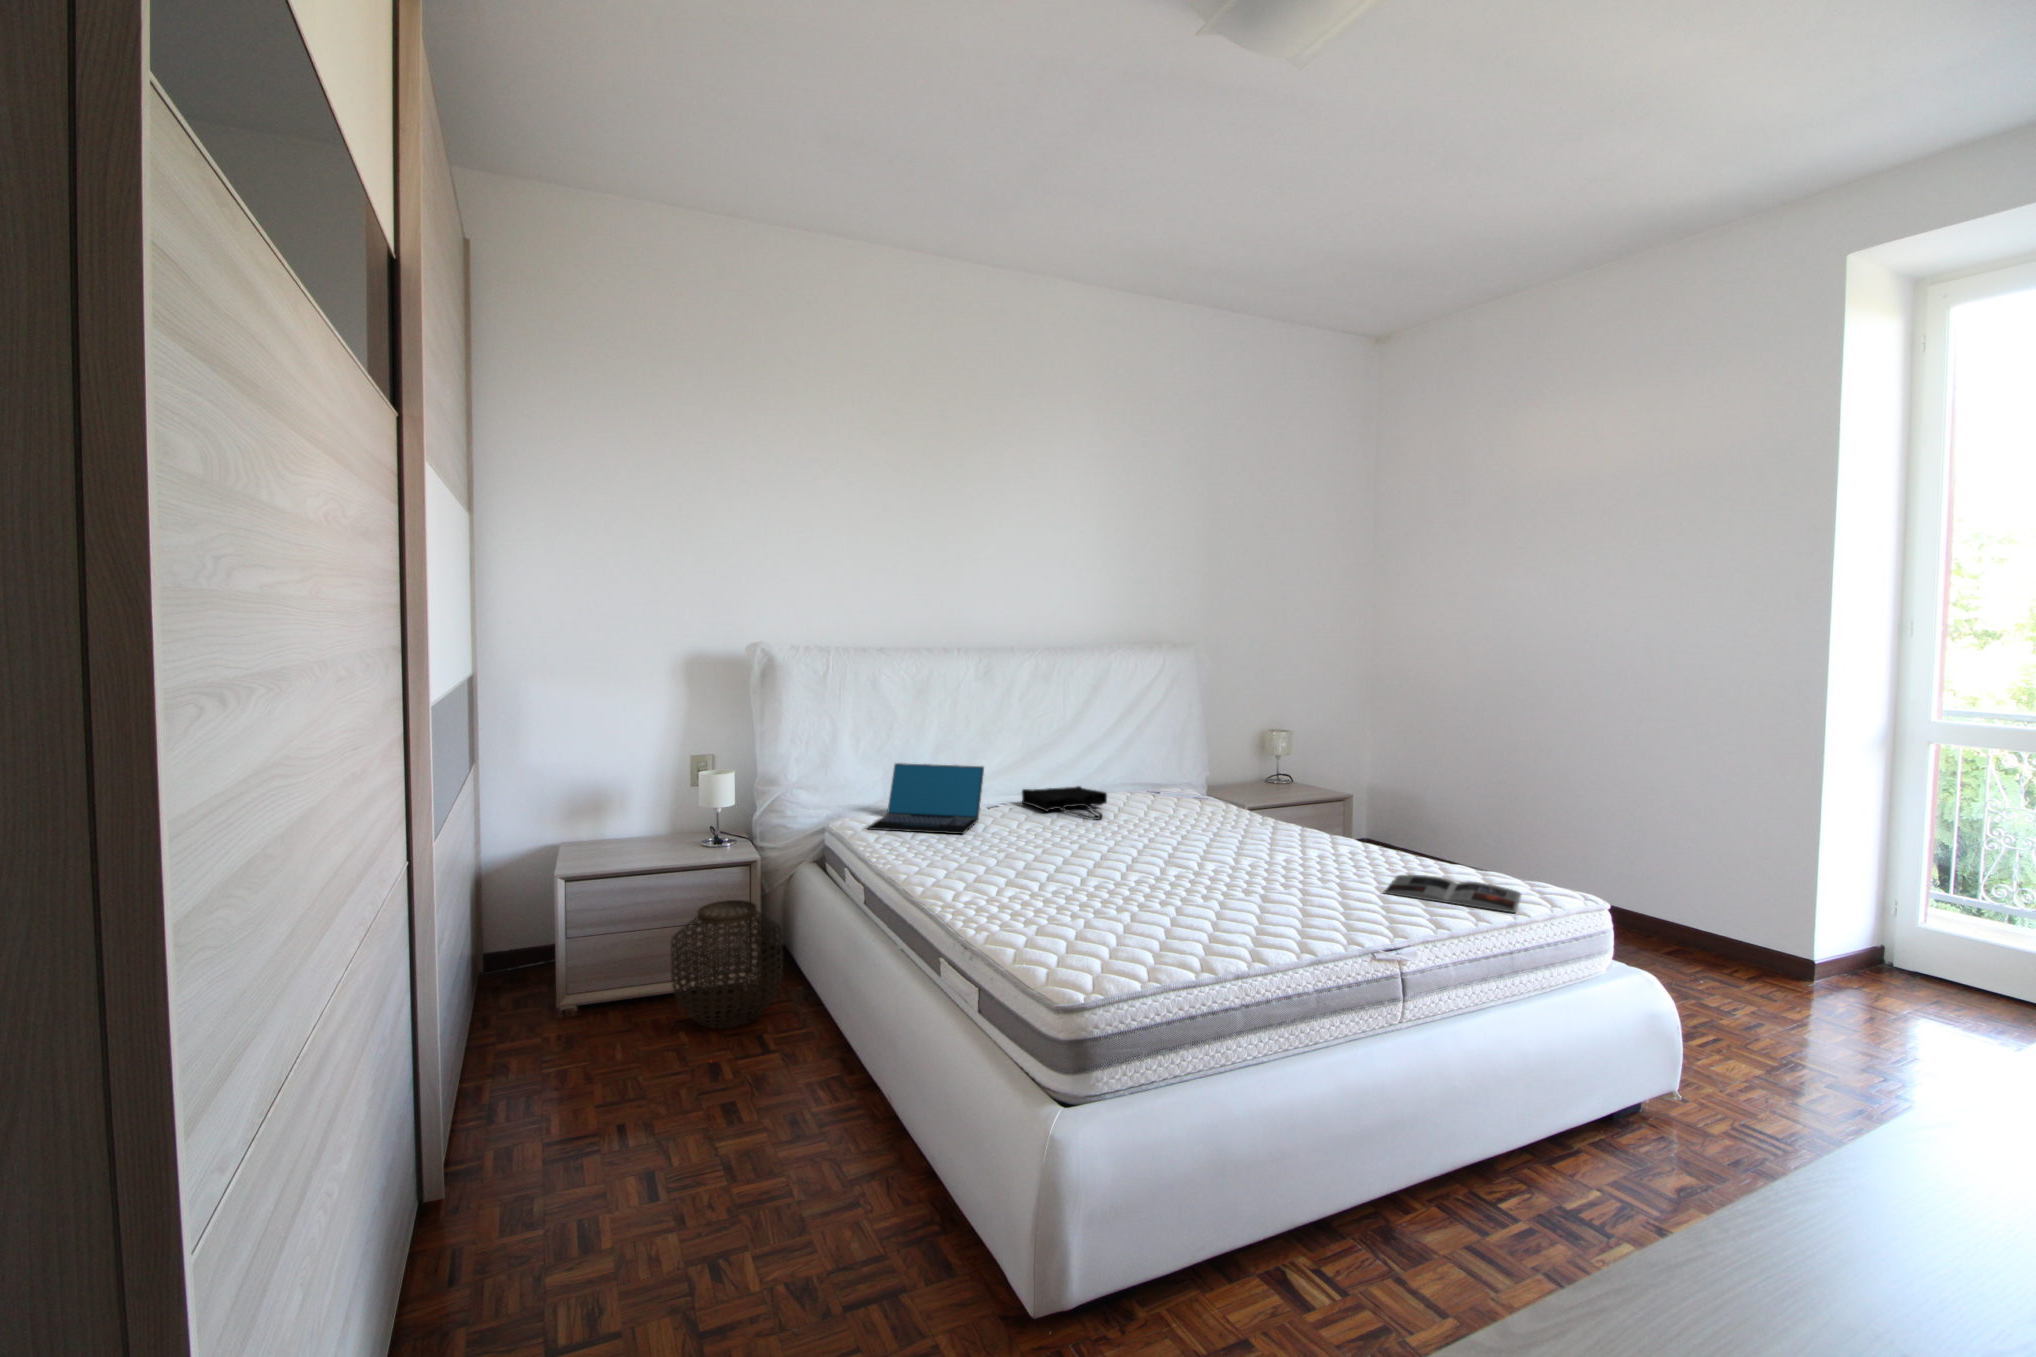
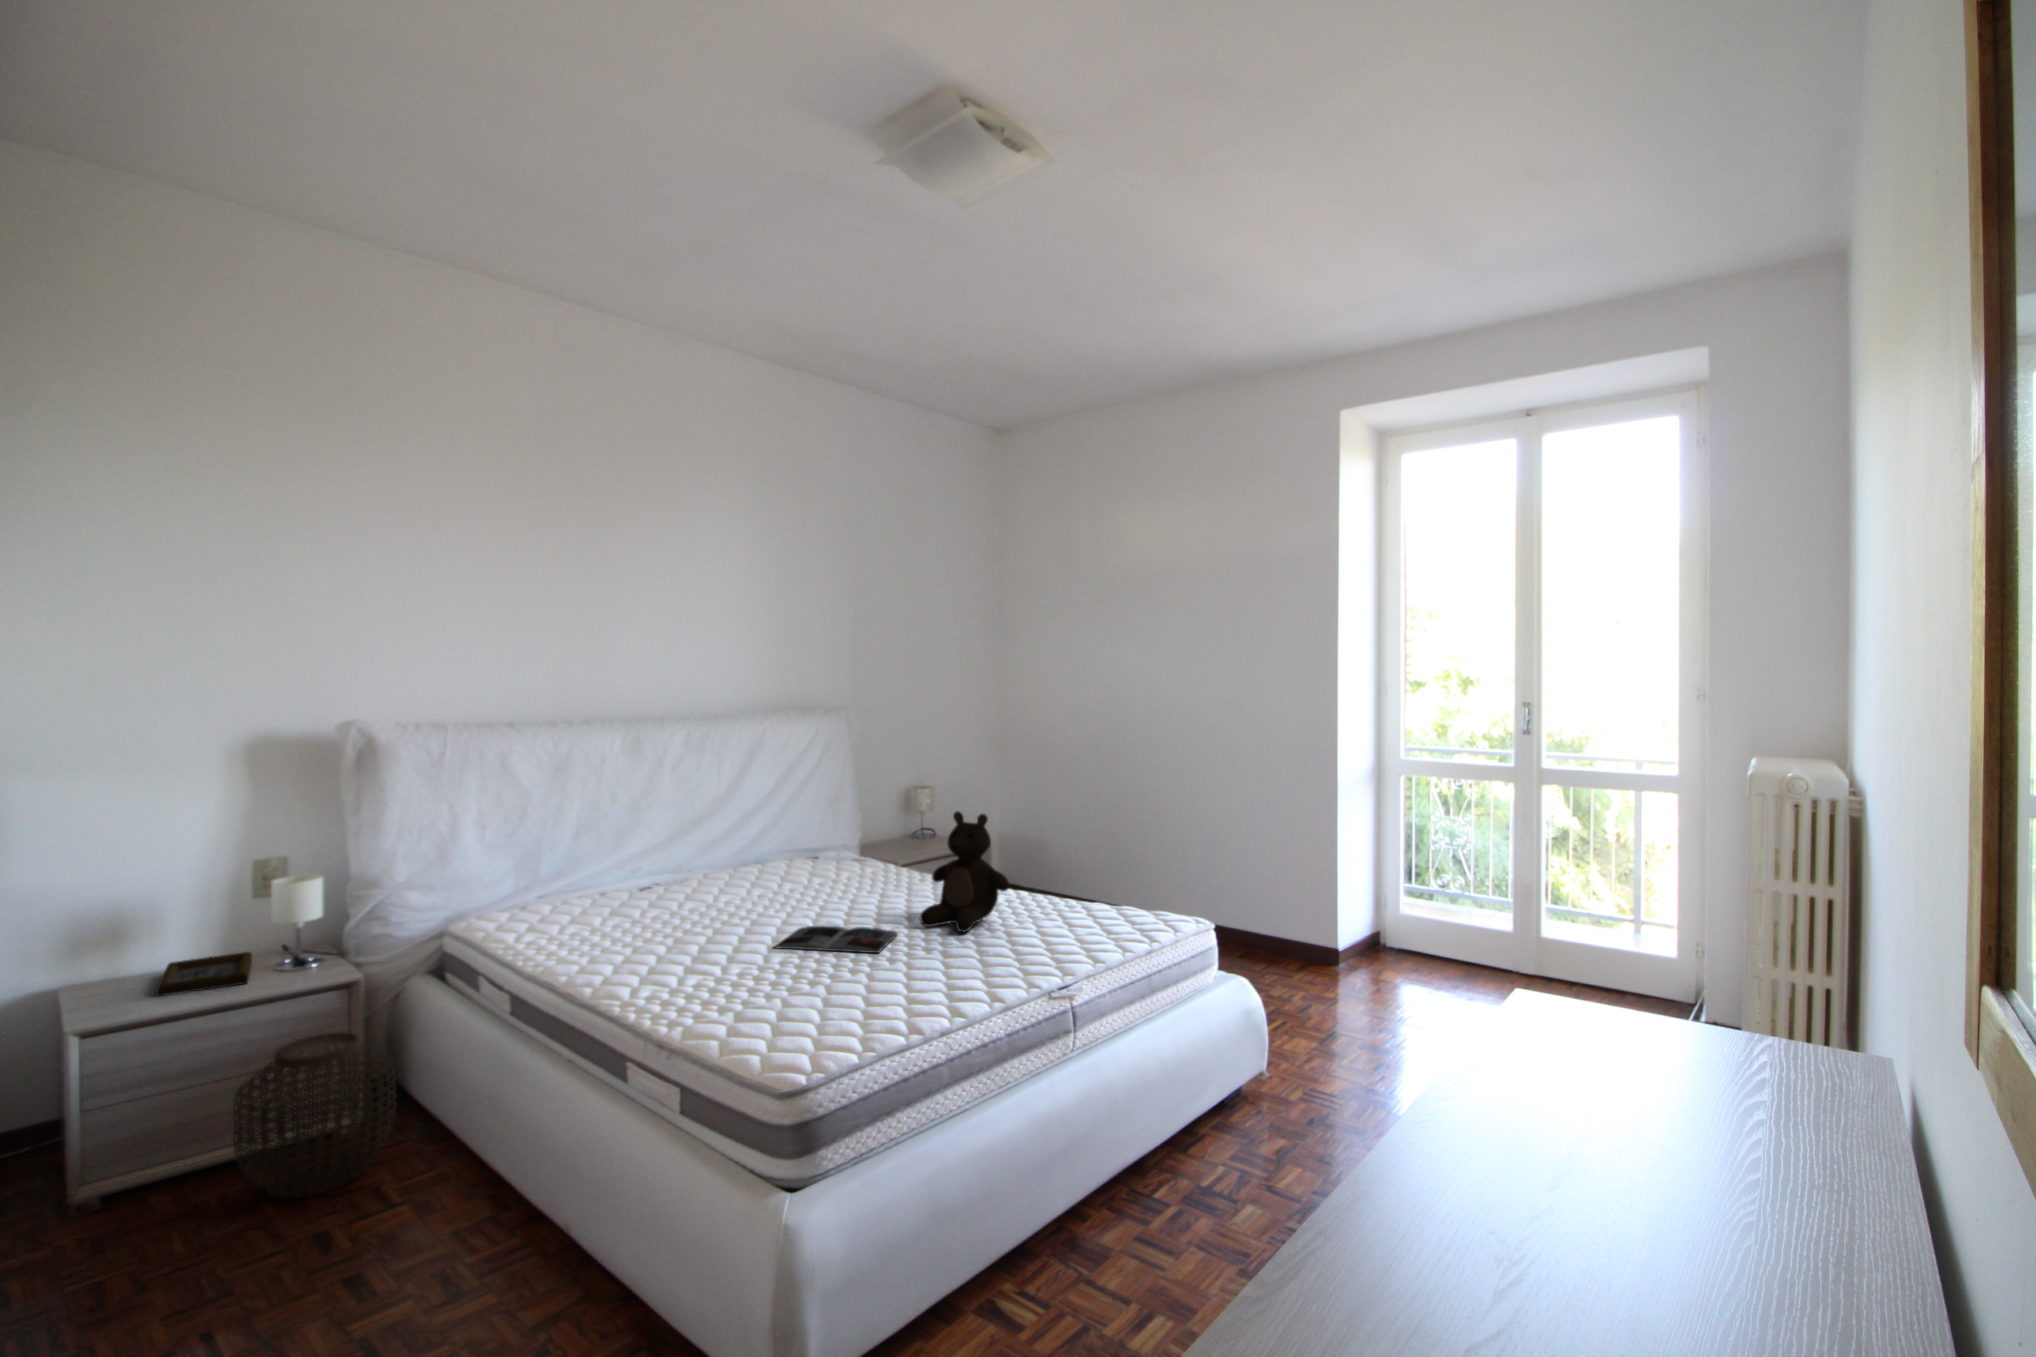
stuffed bear: none [1244,750,1345,879] -> present [920,811,1009,932]
laptop: present [868,763,984,834] -> none [500,845,638,928]
tote bag: present [1022,786,1107,820] -> none [676,857,770,892]
picture frame: none [628,829,695,856] -> present [156,952,252,996]
magazine: present [1384,875,1521,913] -> present [773,926,897,953]

